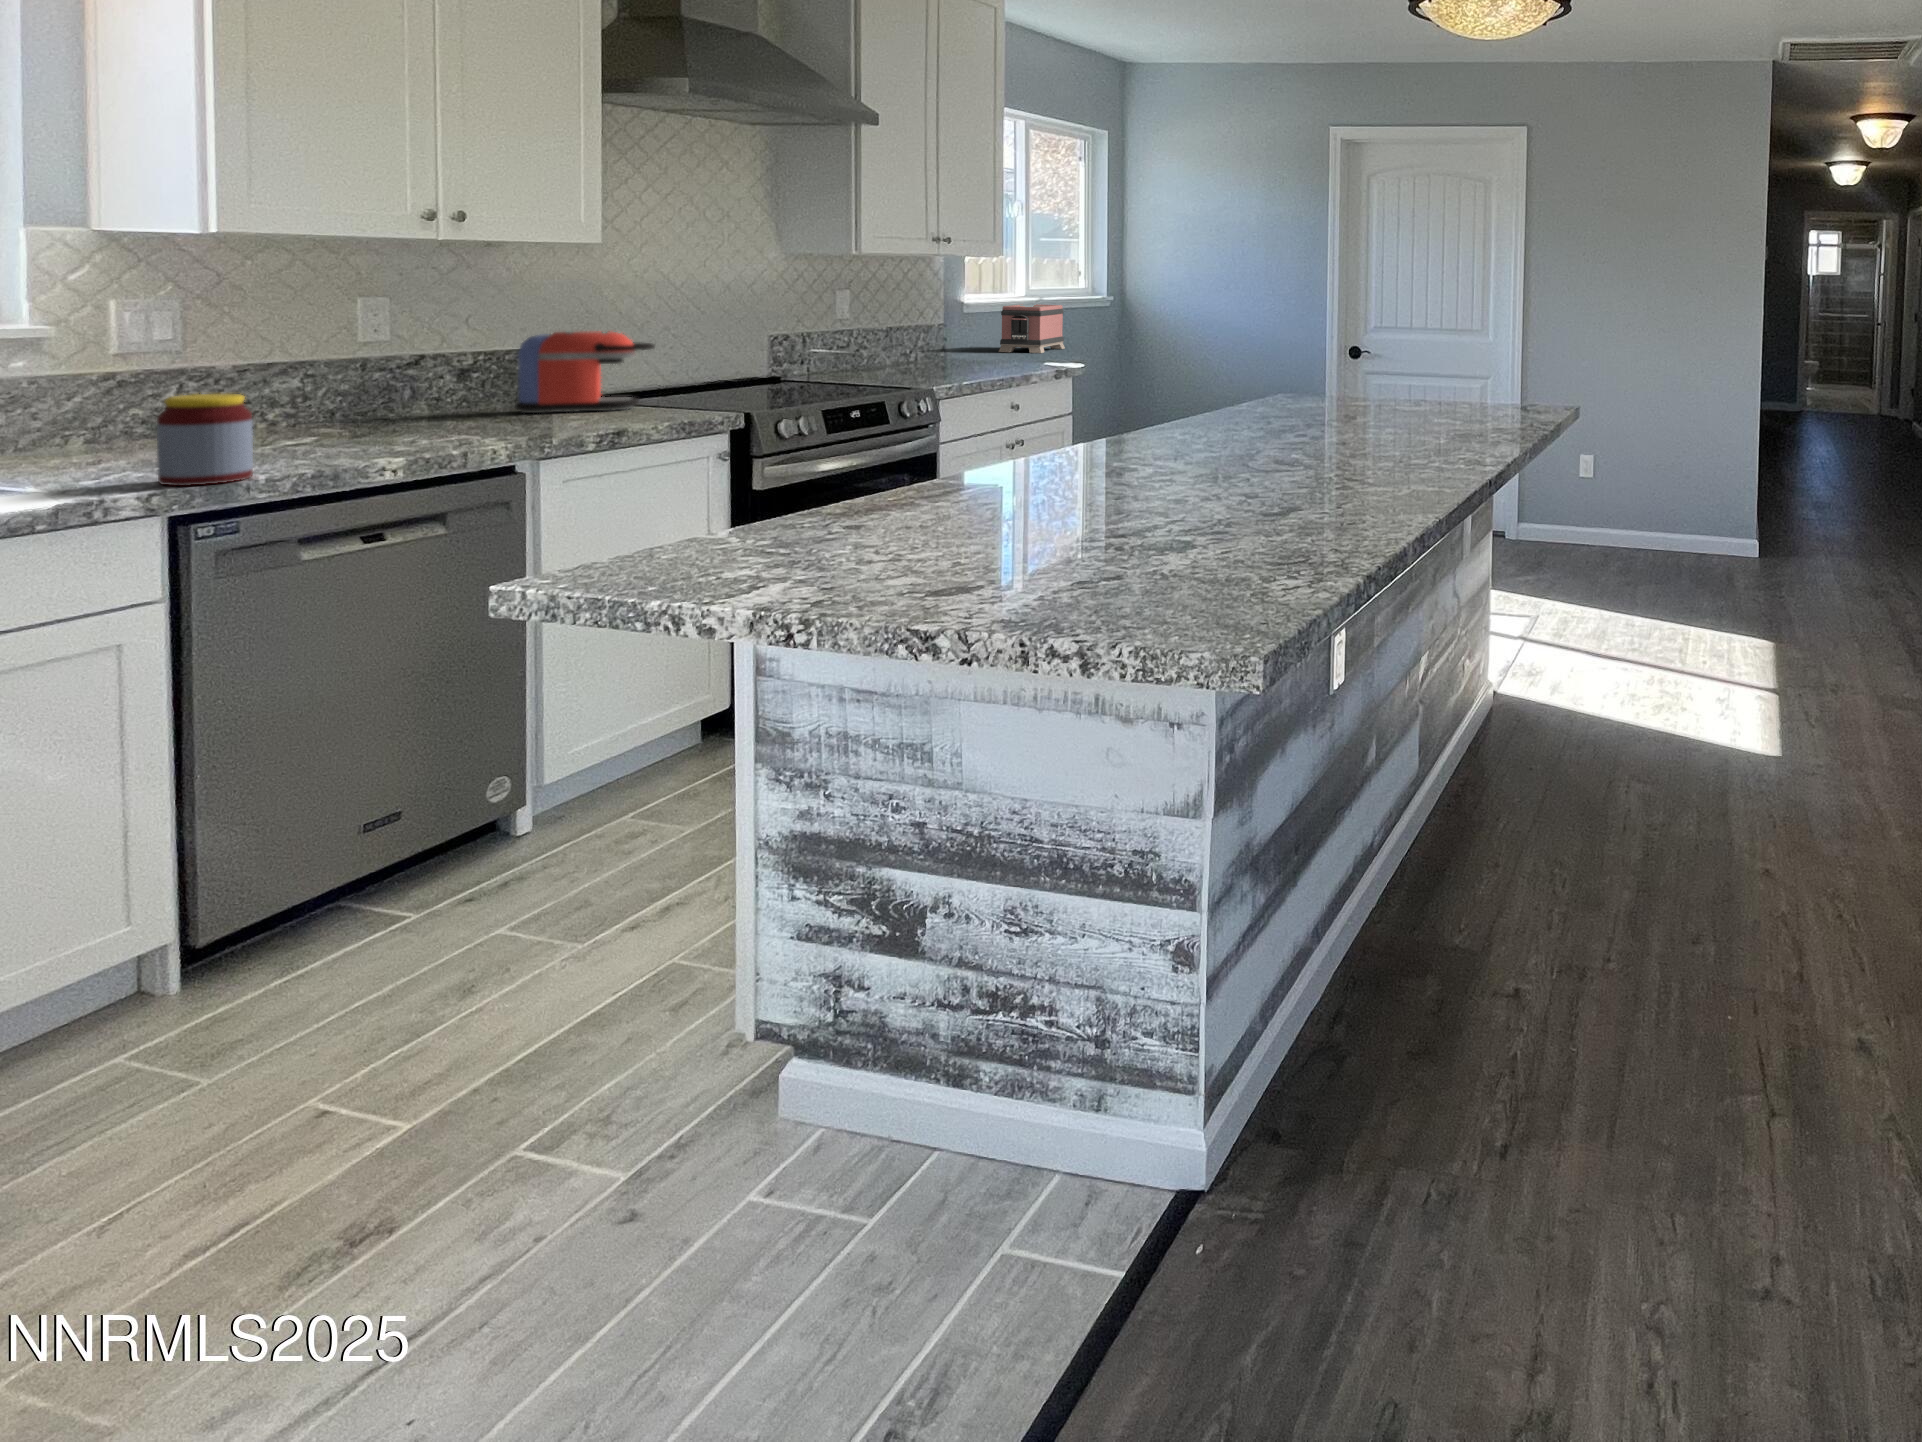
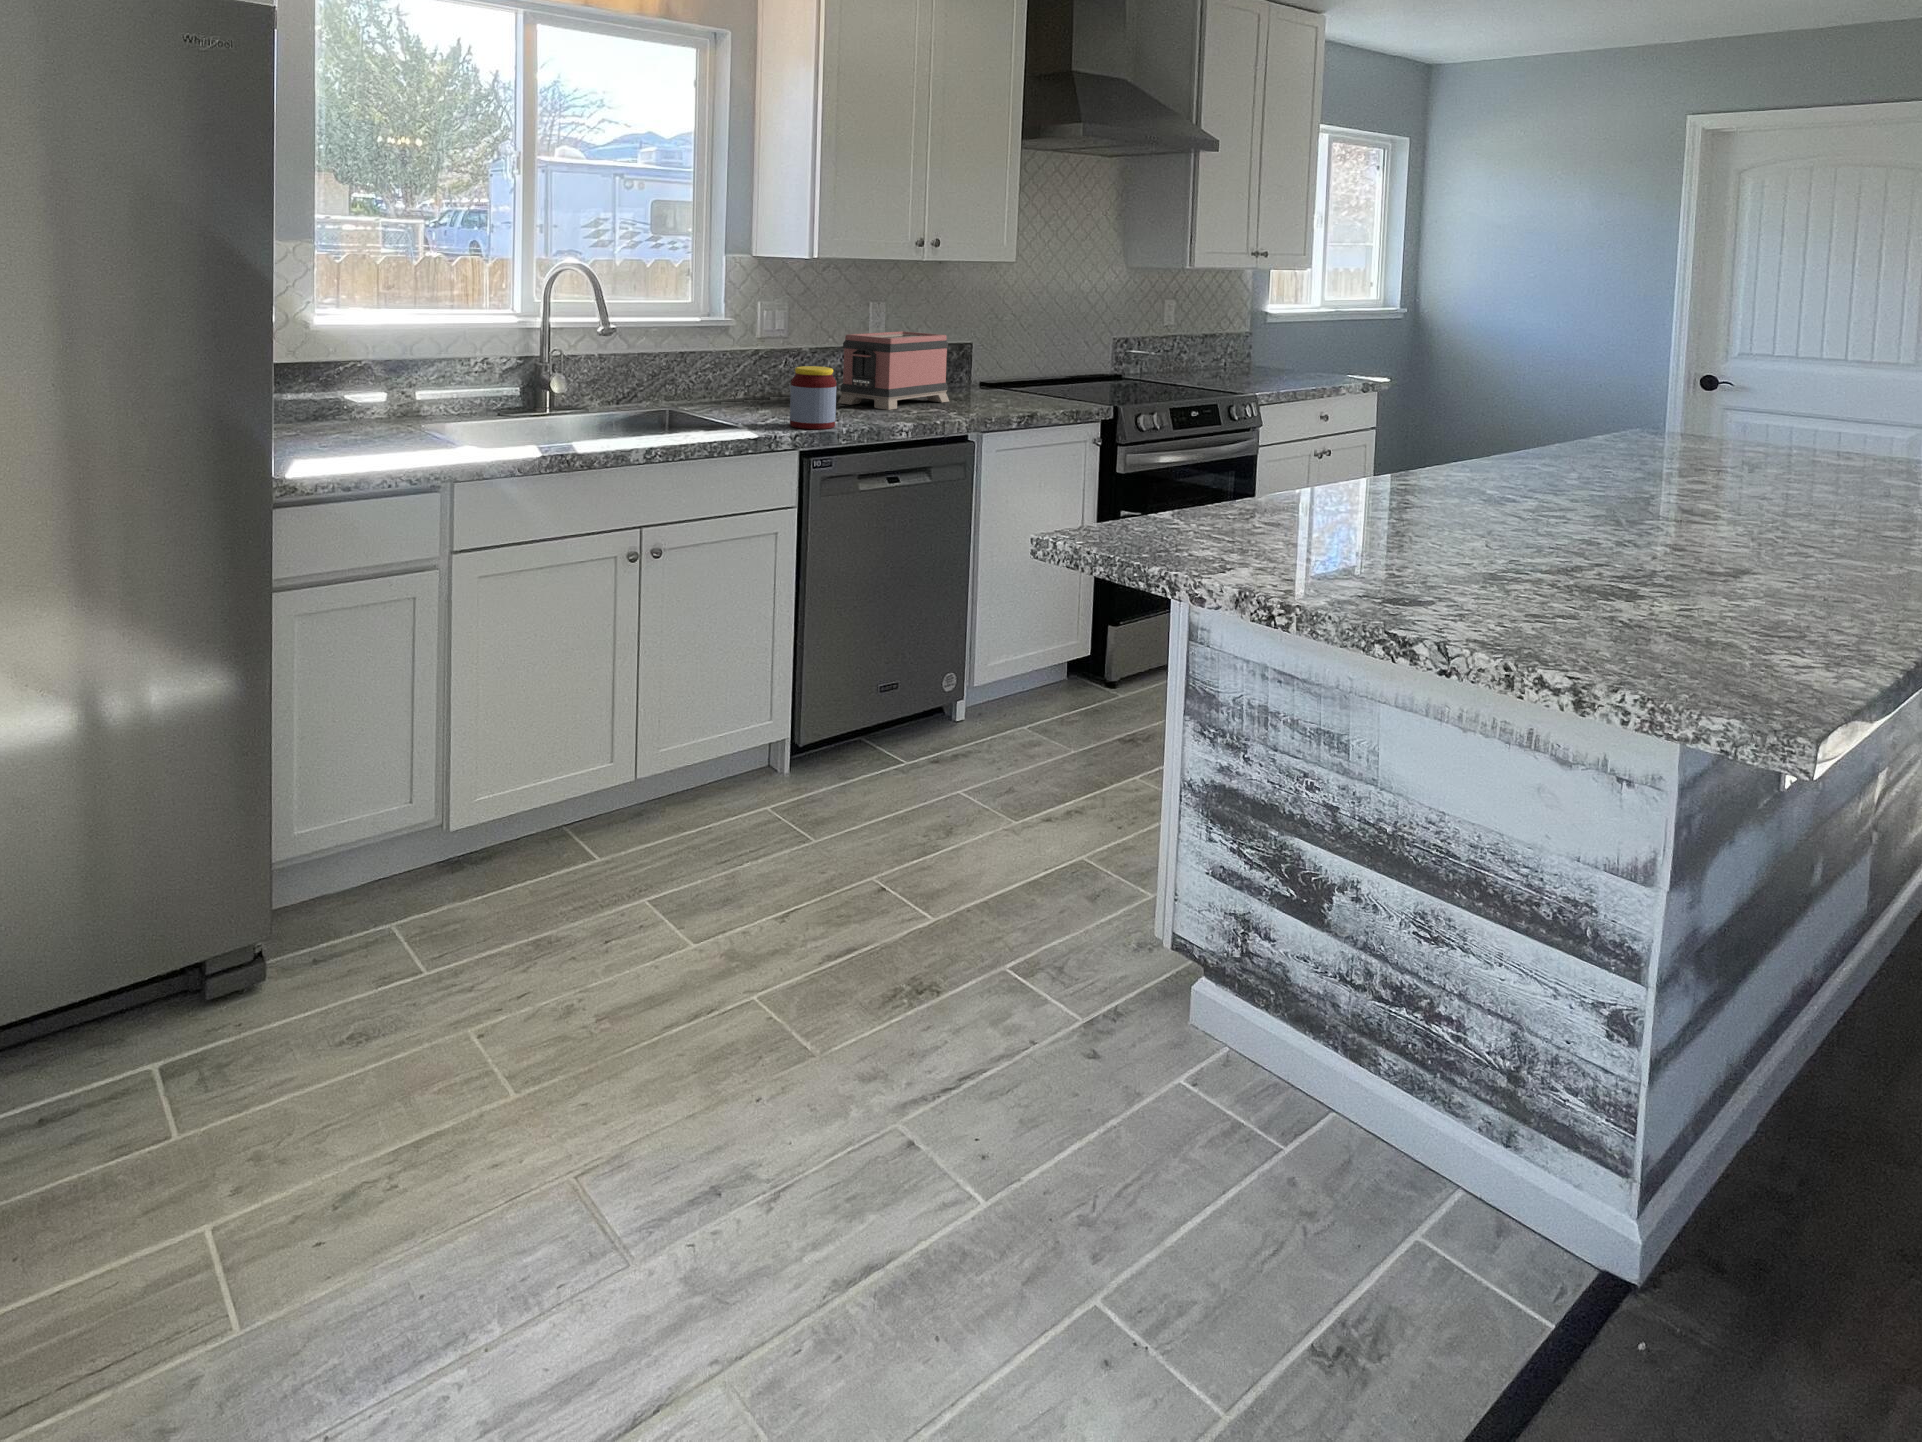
toaster: present [999,304,1065,353] -> present [838,331,949,410]
coffee maker: present [515,331,655,413] -> none [955,330,1048,395]

